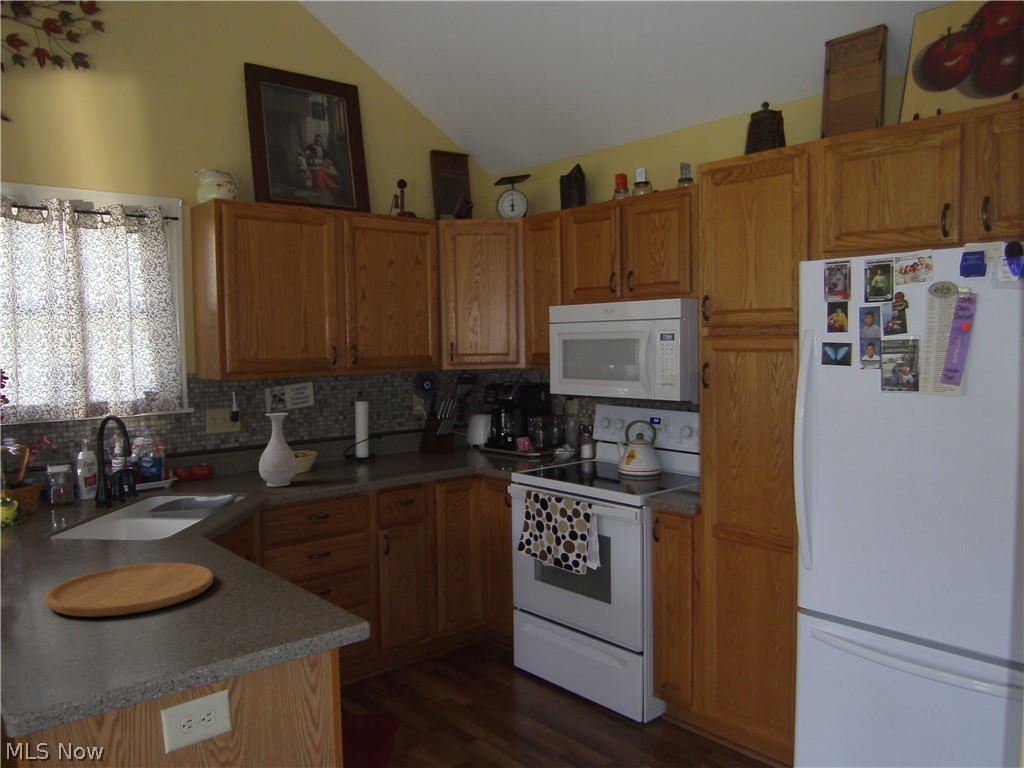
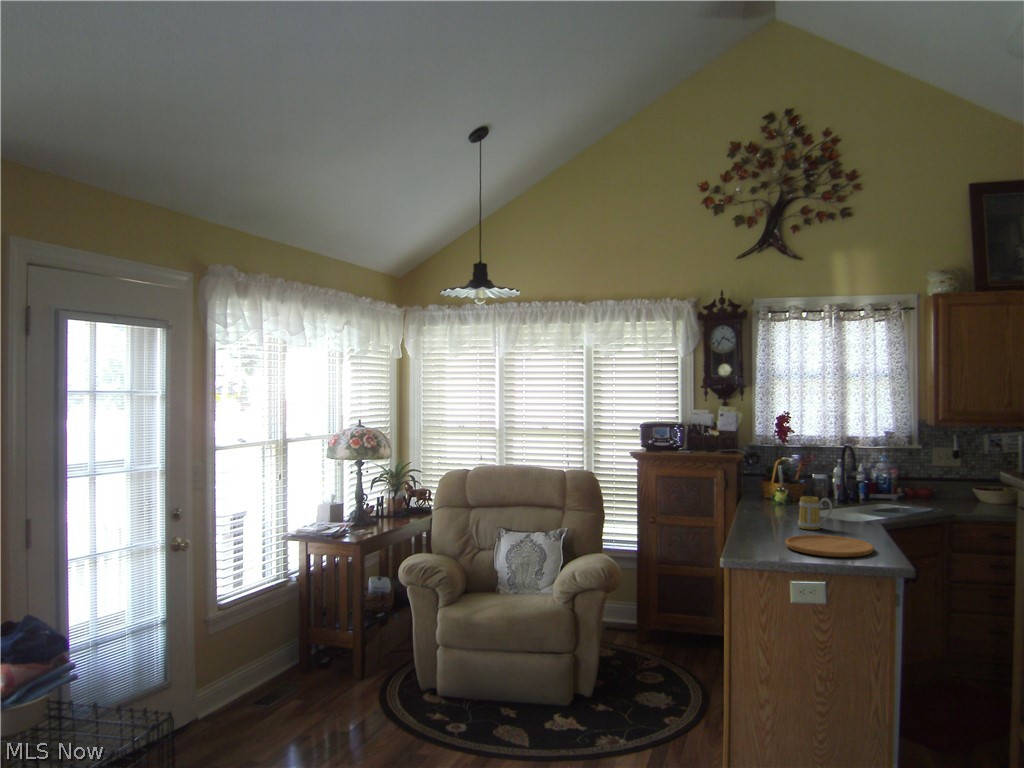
vase: present [259,413,297,487] -> none [963,455,997,513]
mug: none [47,501,111,563] -> present [798,496,832,530]

